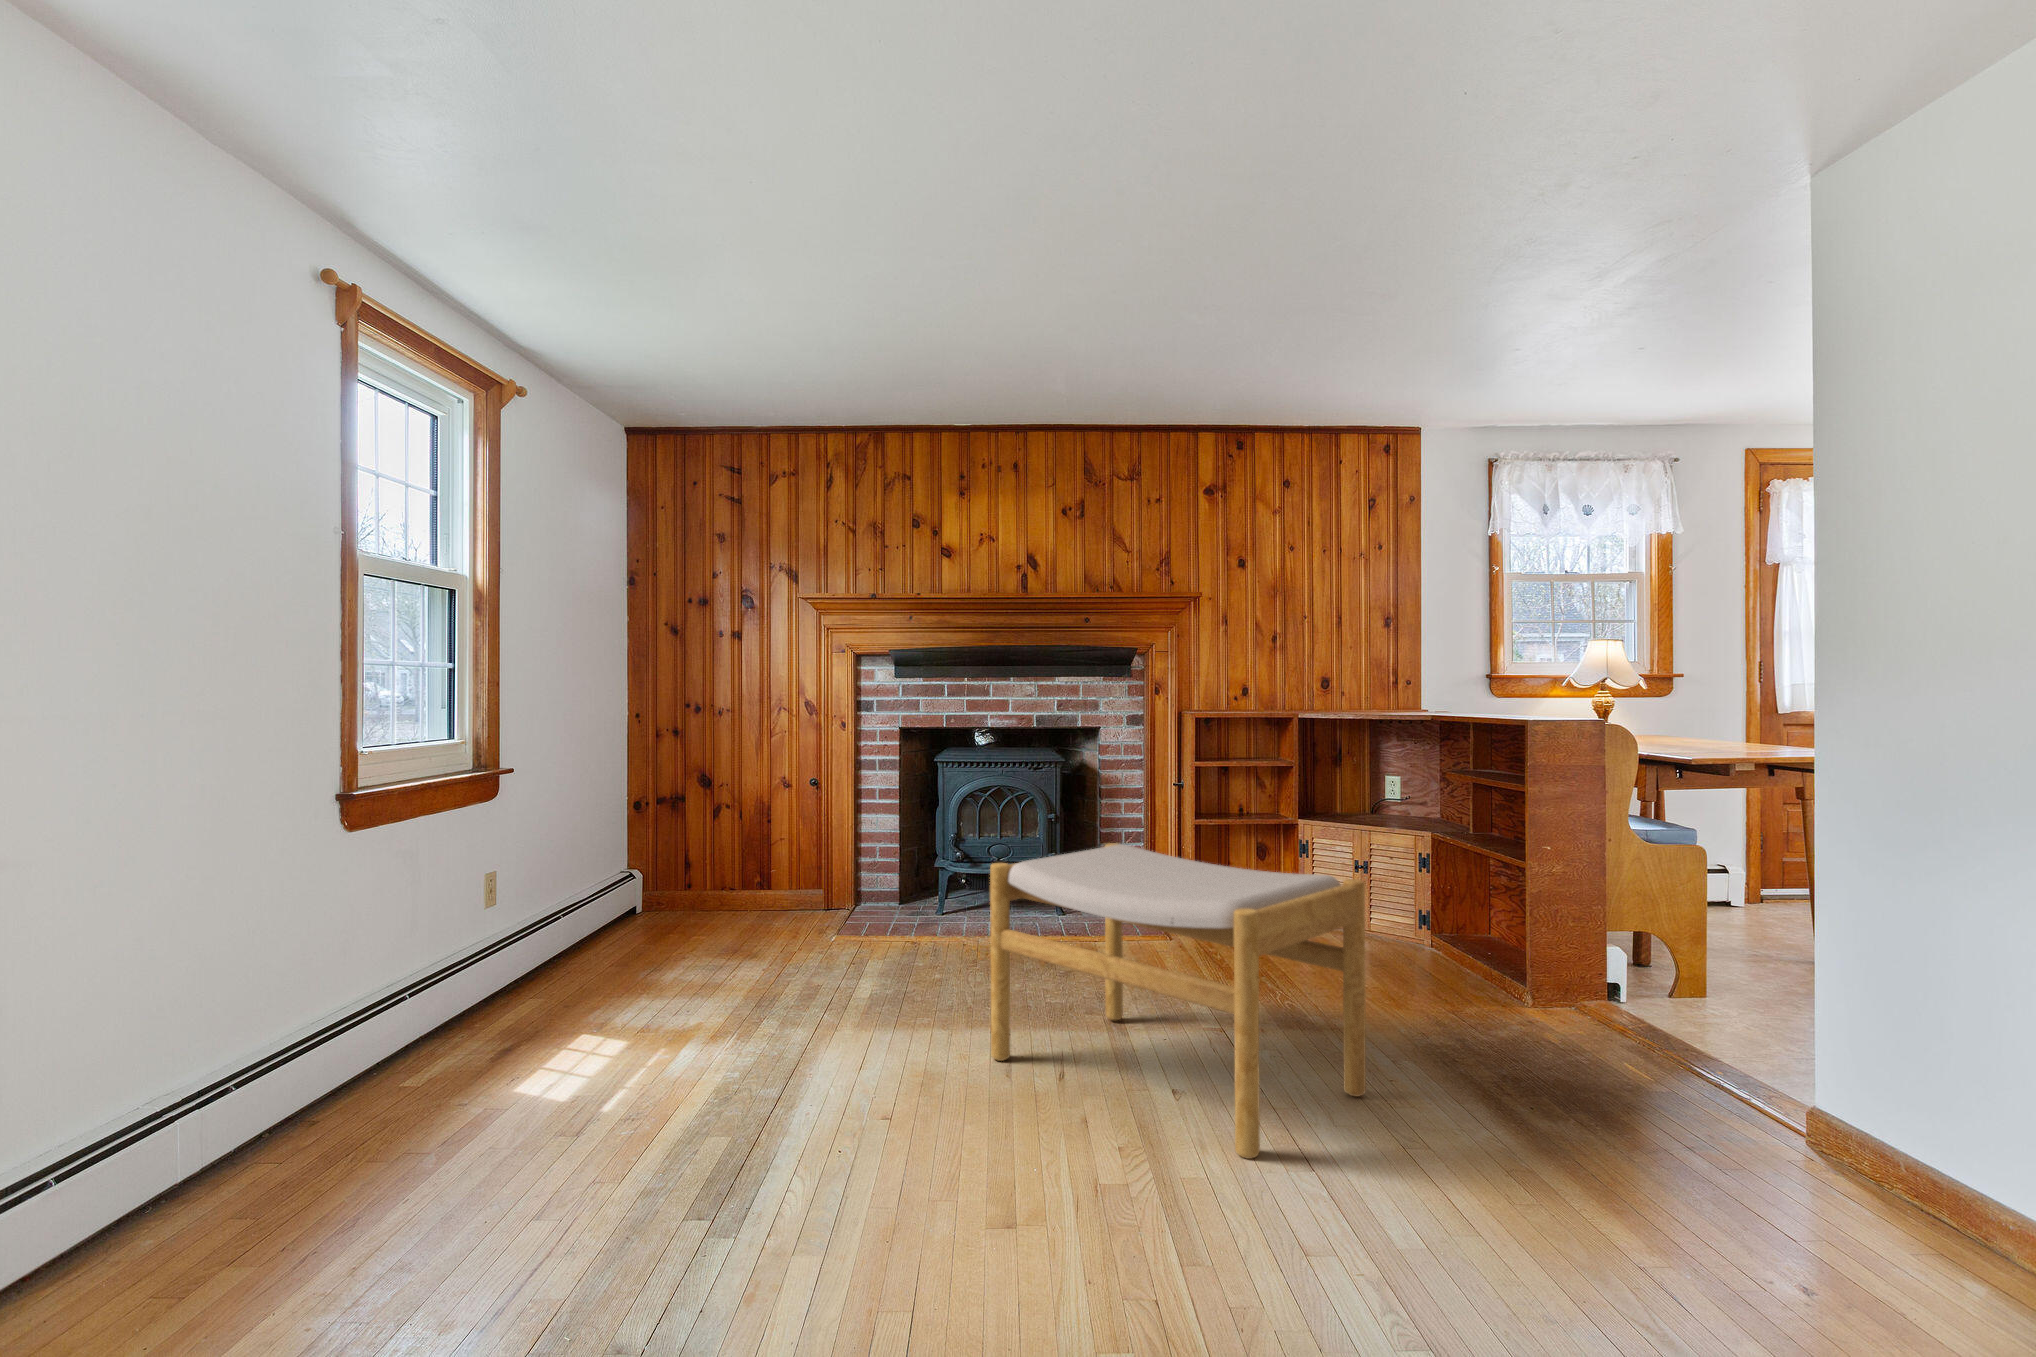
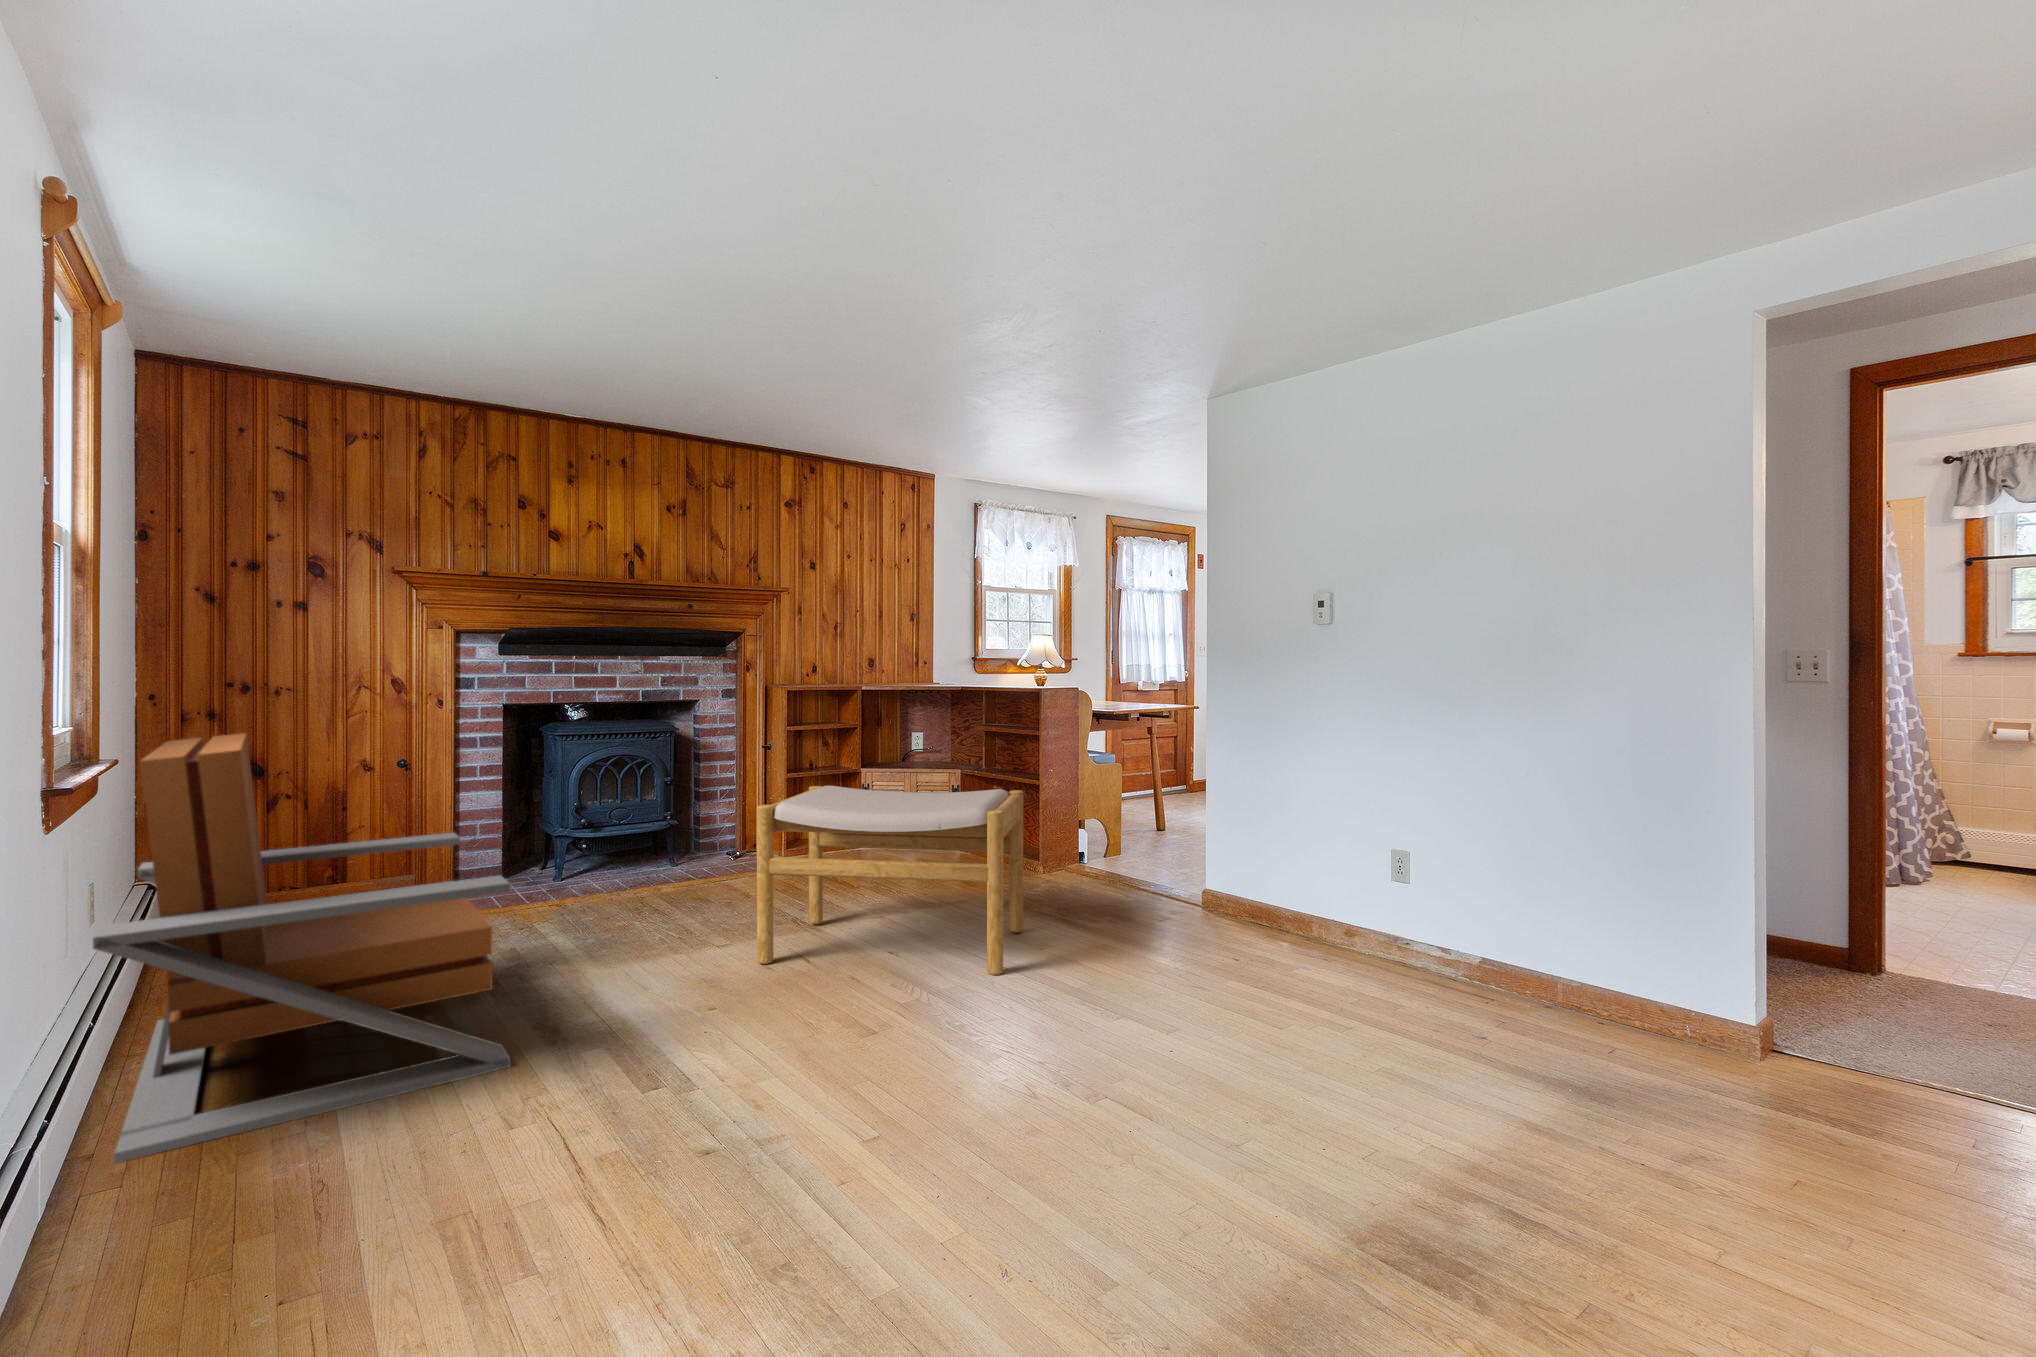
lounge chair: none [337,751,743,1120] -> present [93,733,511,1163]

